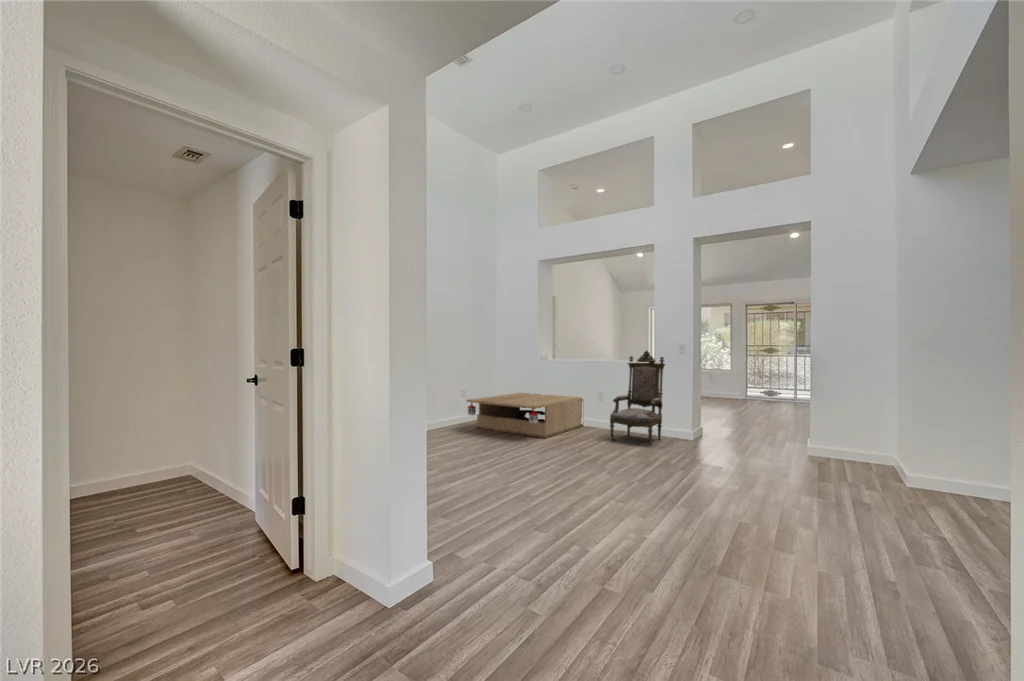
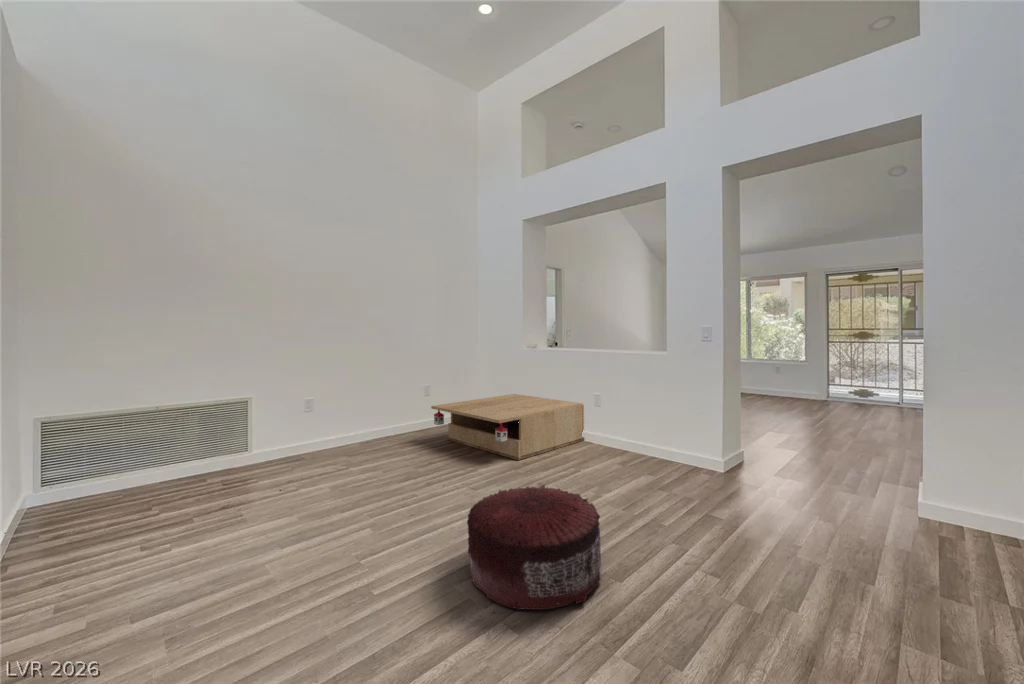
armchair: present [610,350,665,446] -> none [604,343,686,481]
pouf: none [564,437,649,500] -> present [467,485,602,610]

